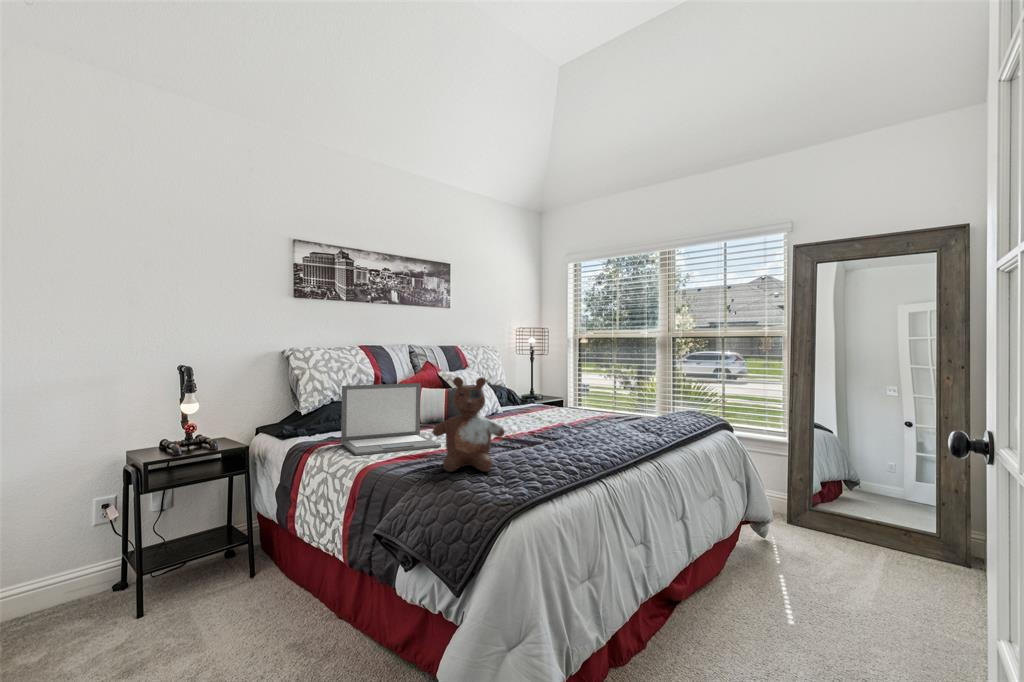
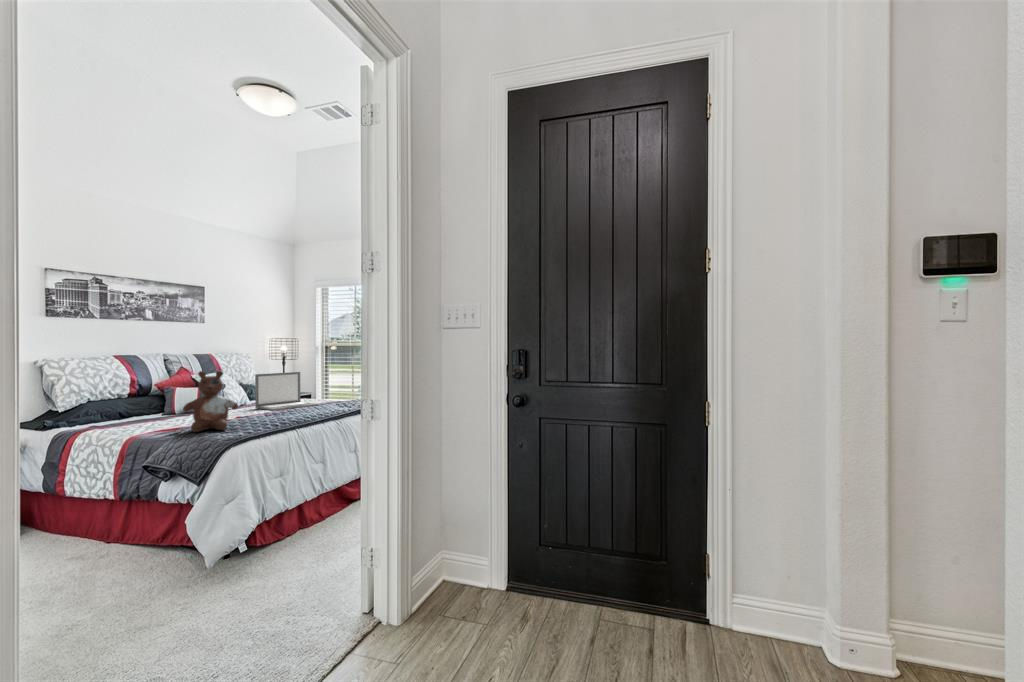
laptop: present [341,383,441,456] -> present [255,372,319,411]

